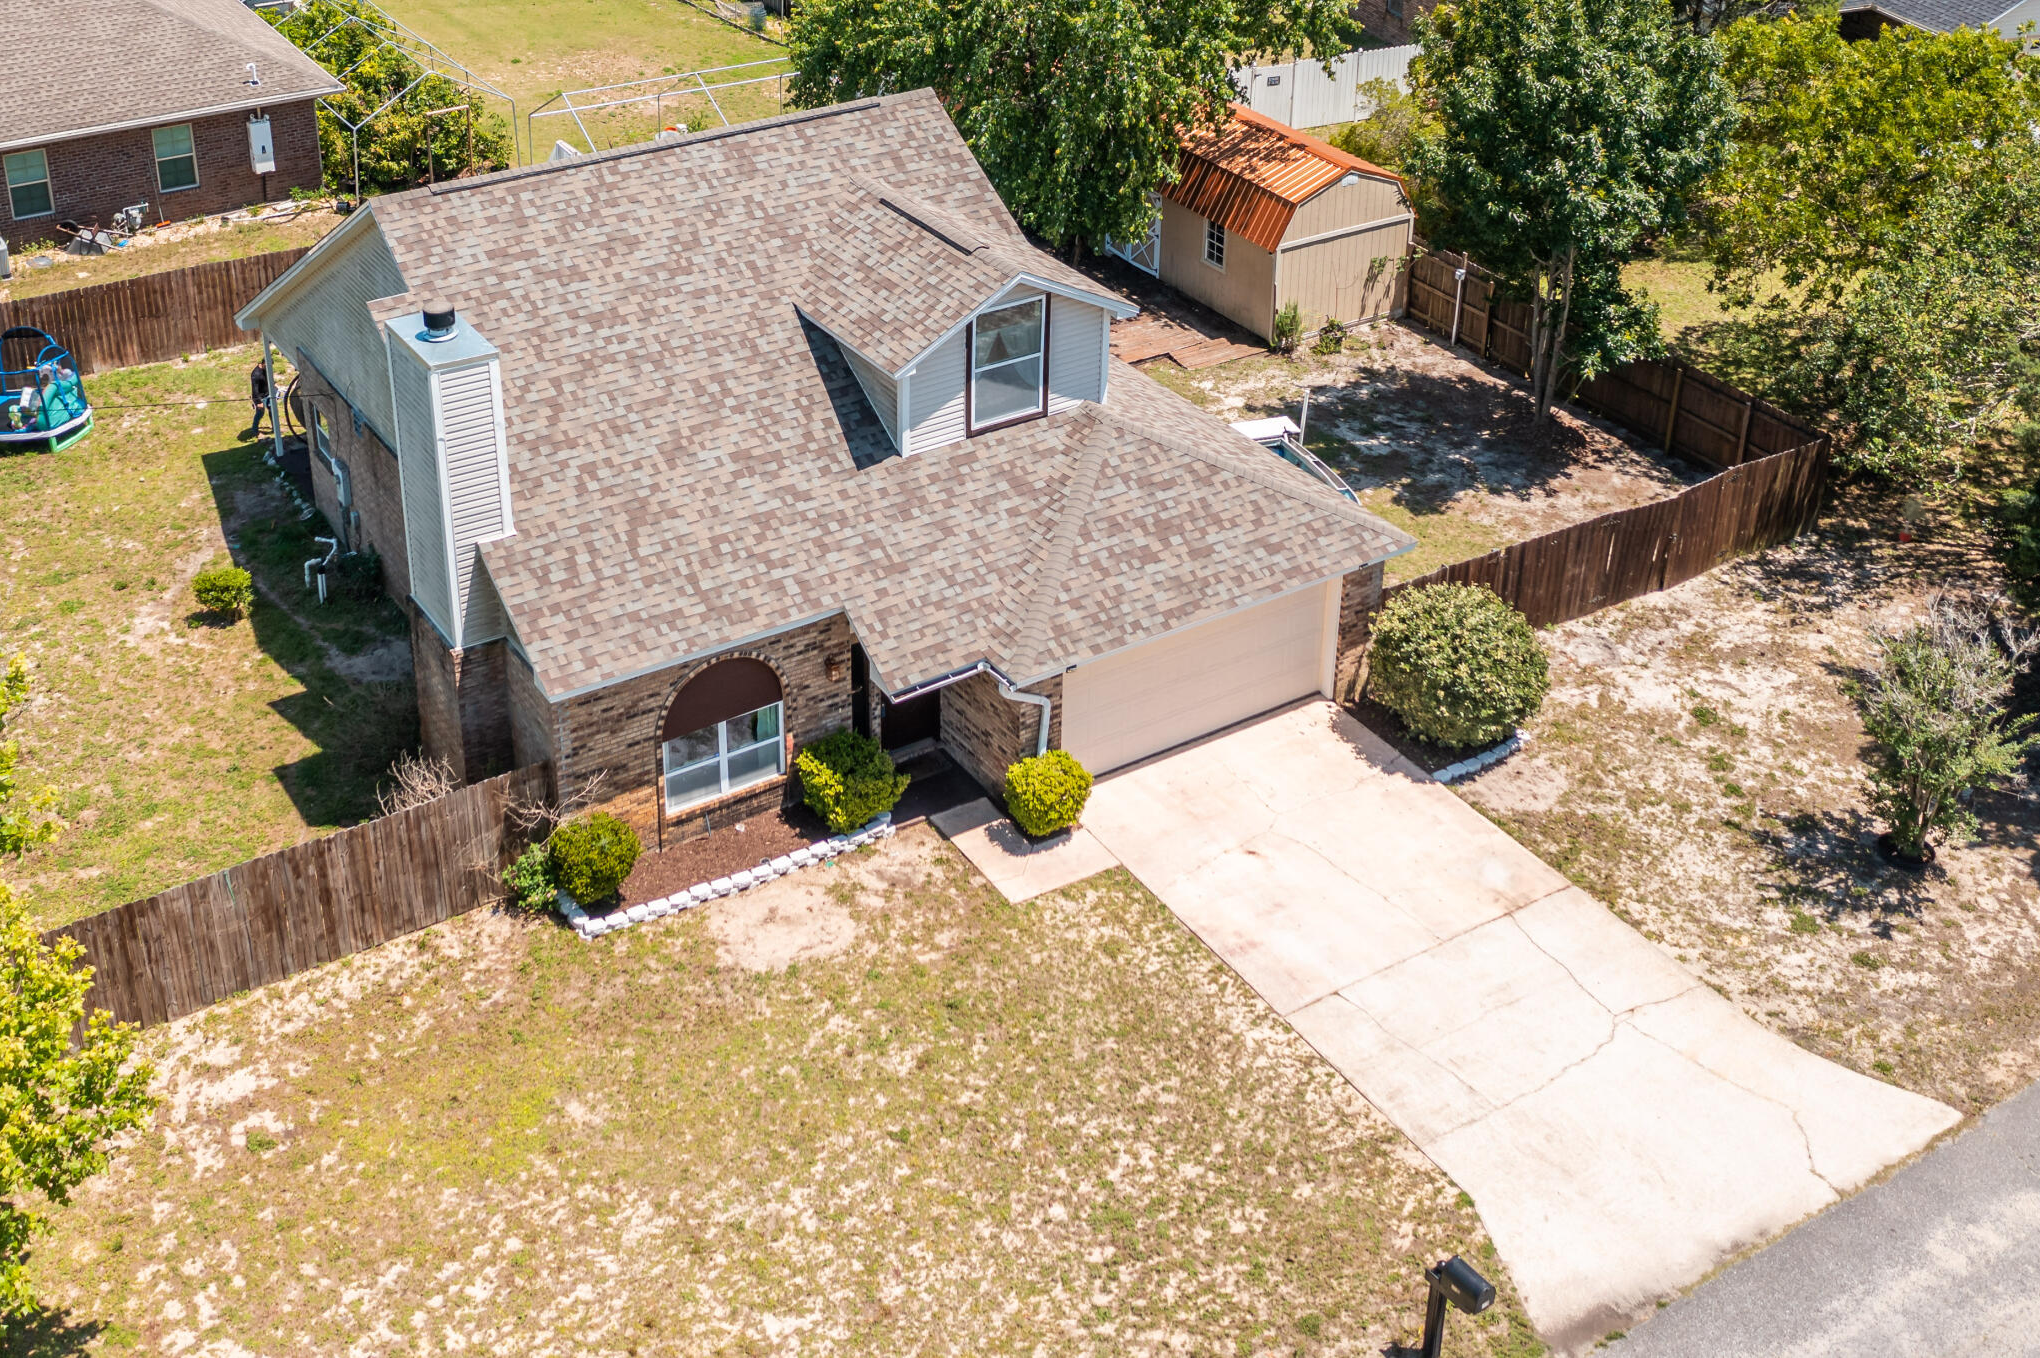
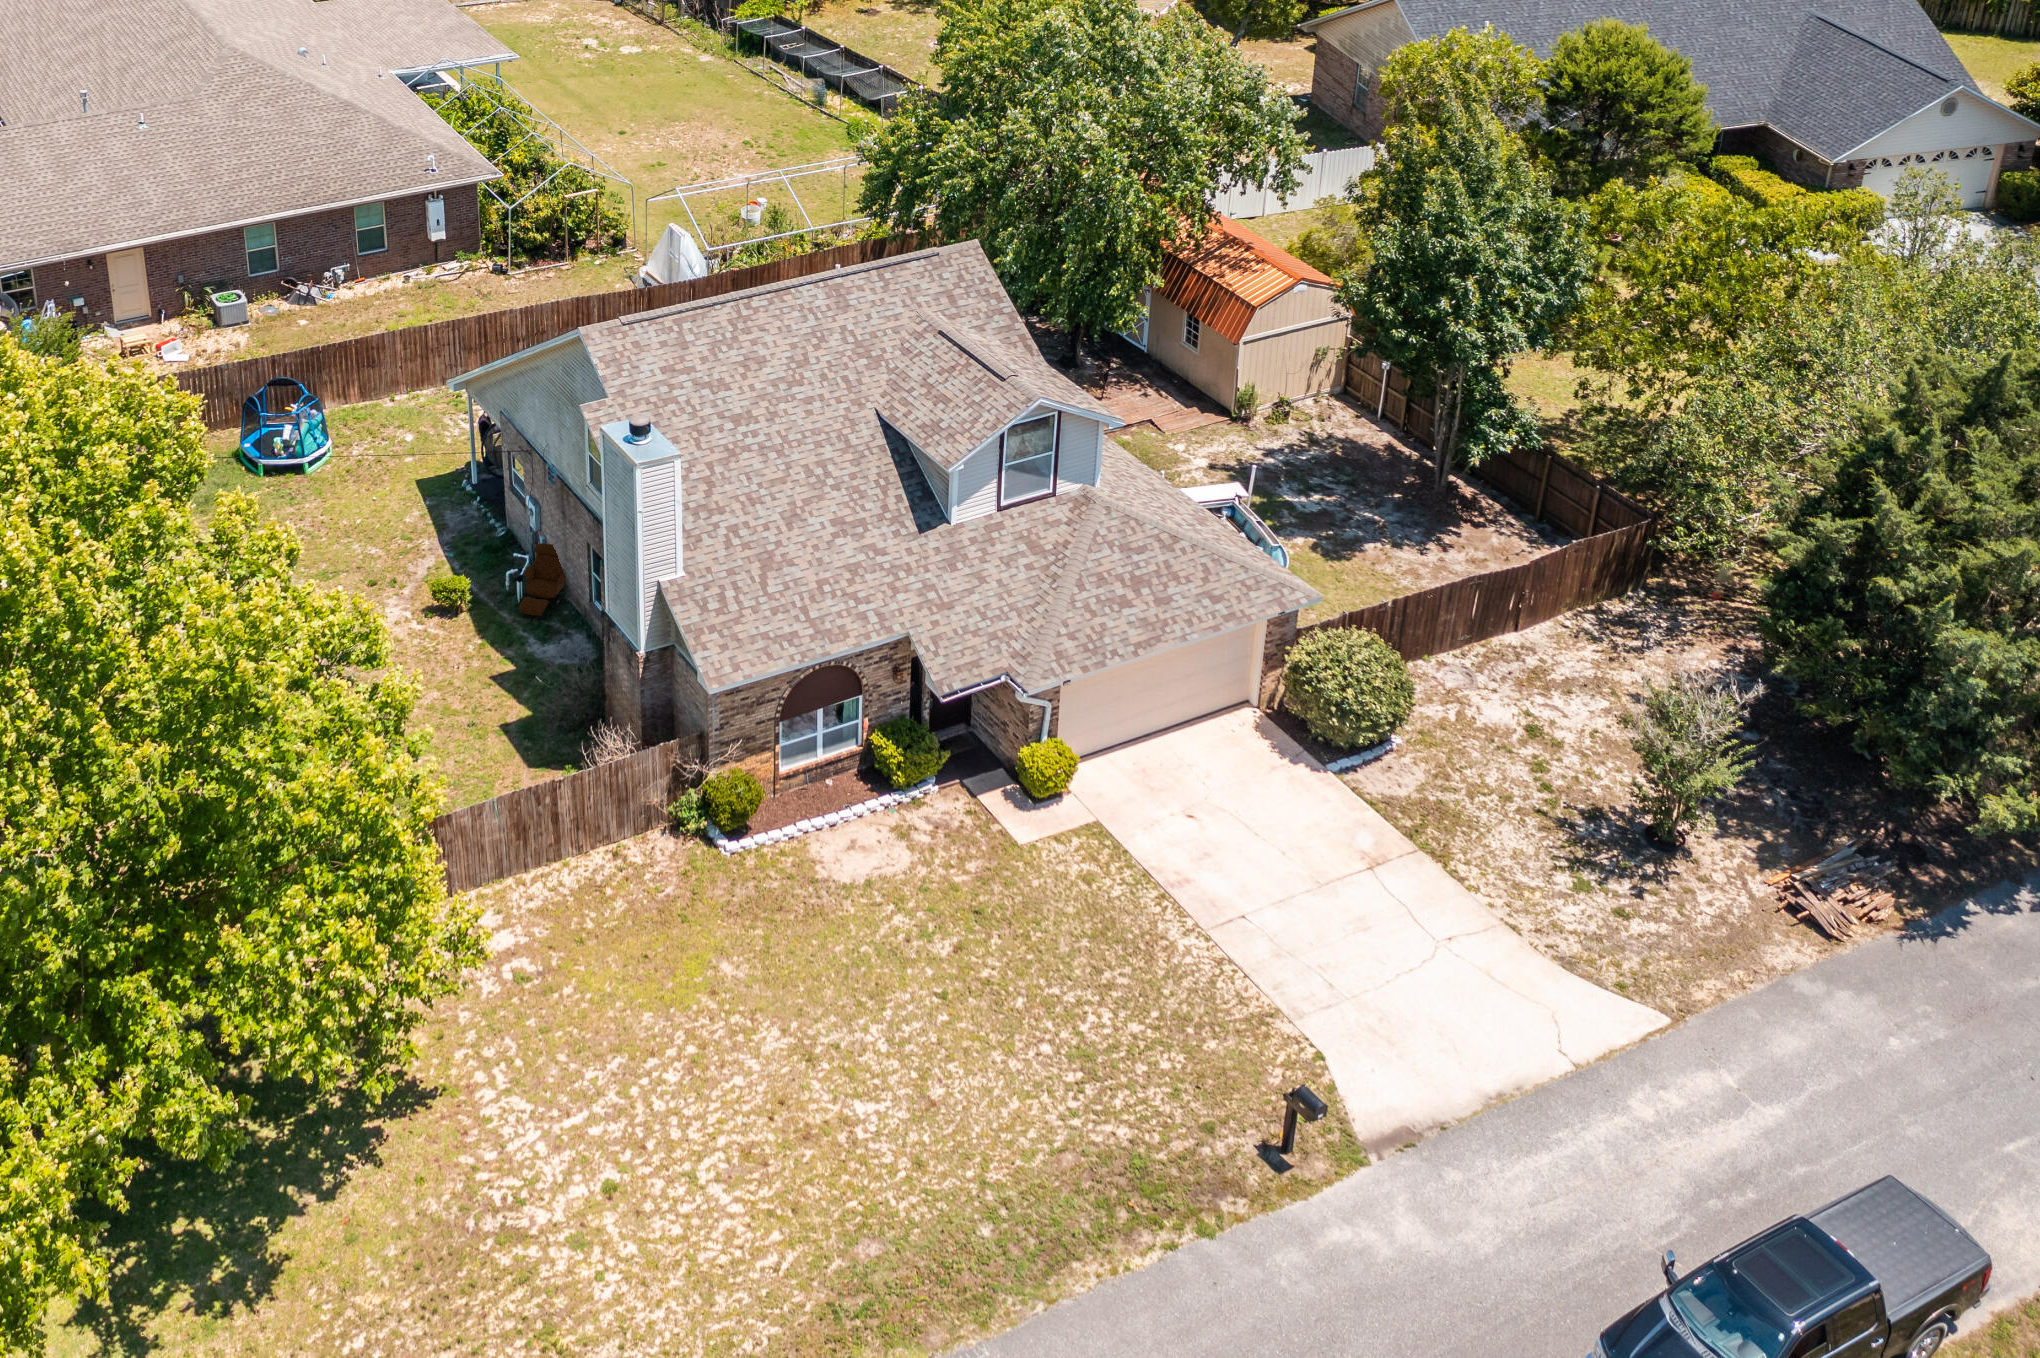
lounge chair: none [316,520,389,629] -> present [519,543,566,622]

